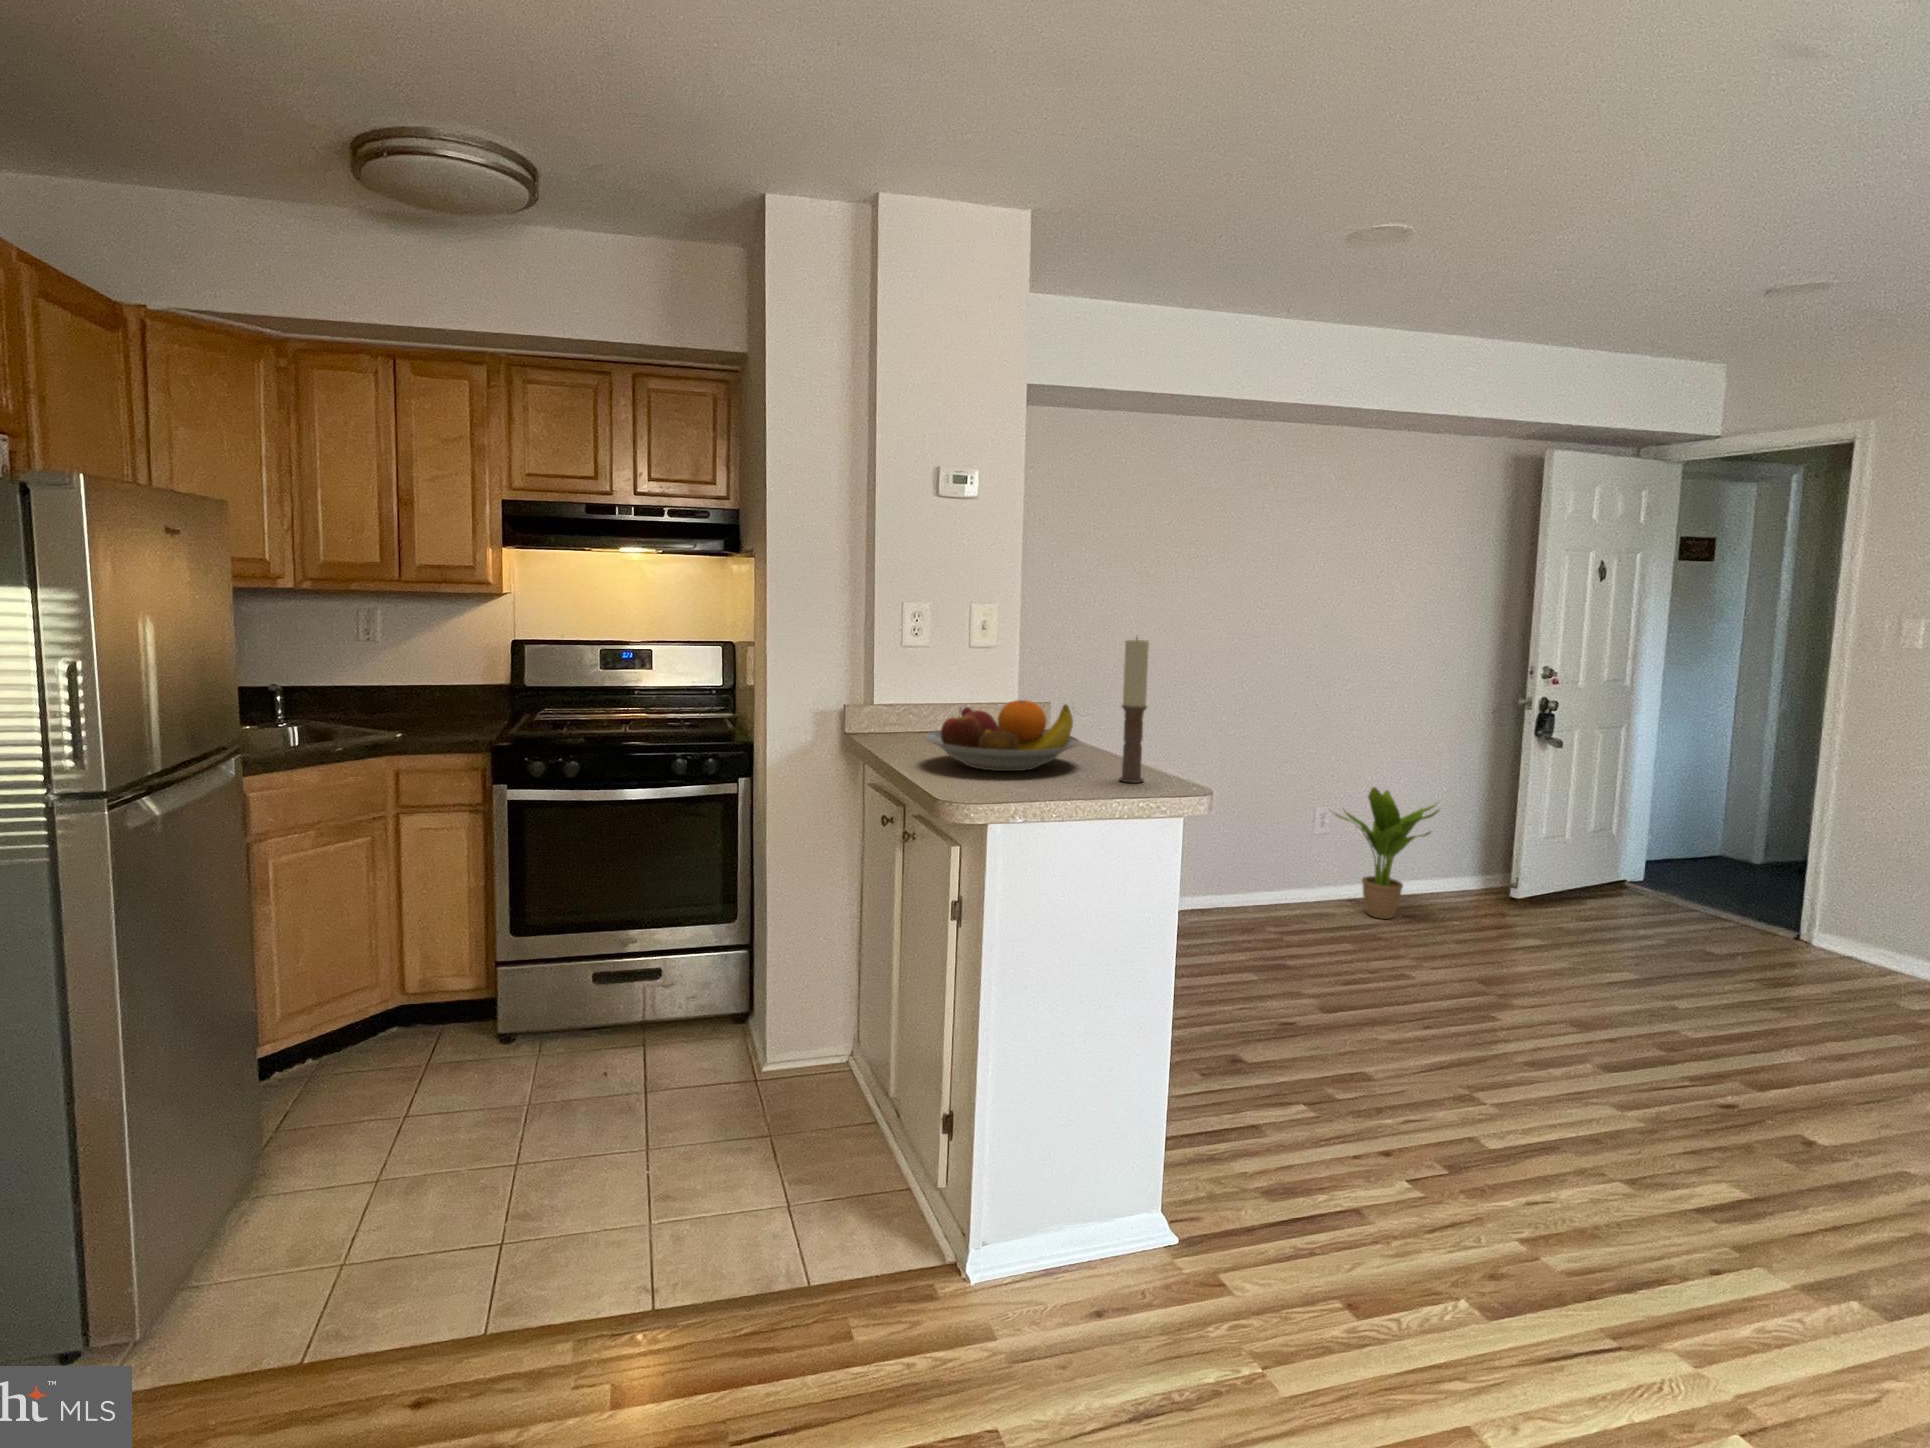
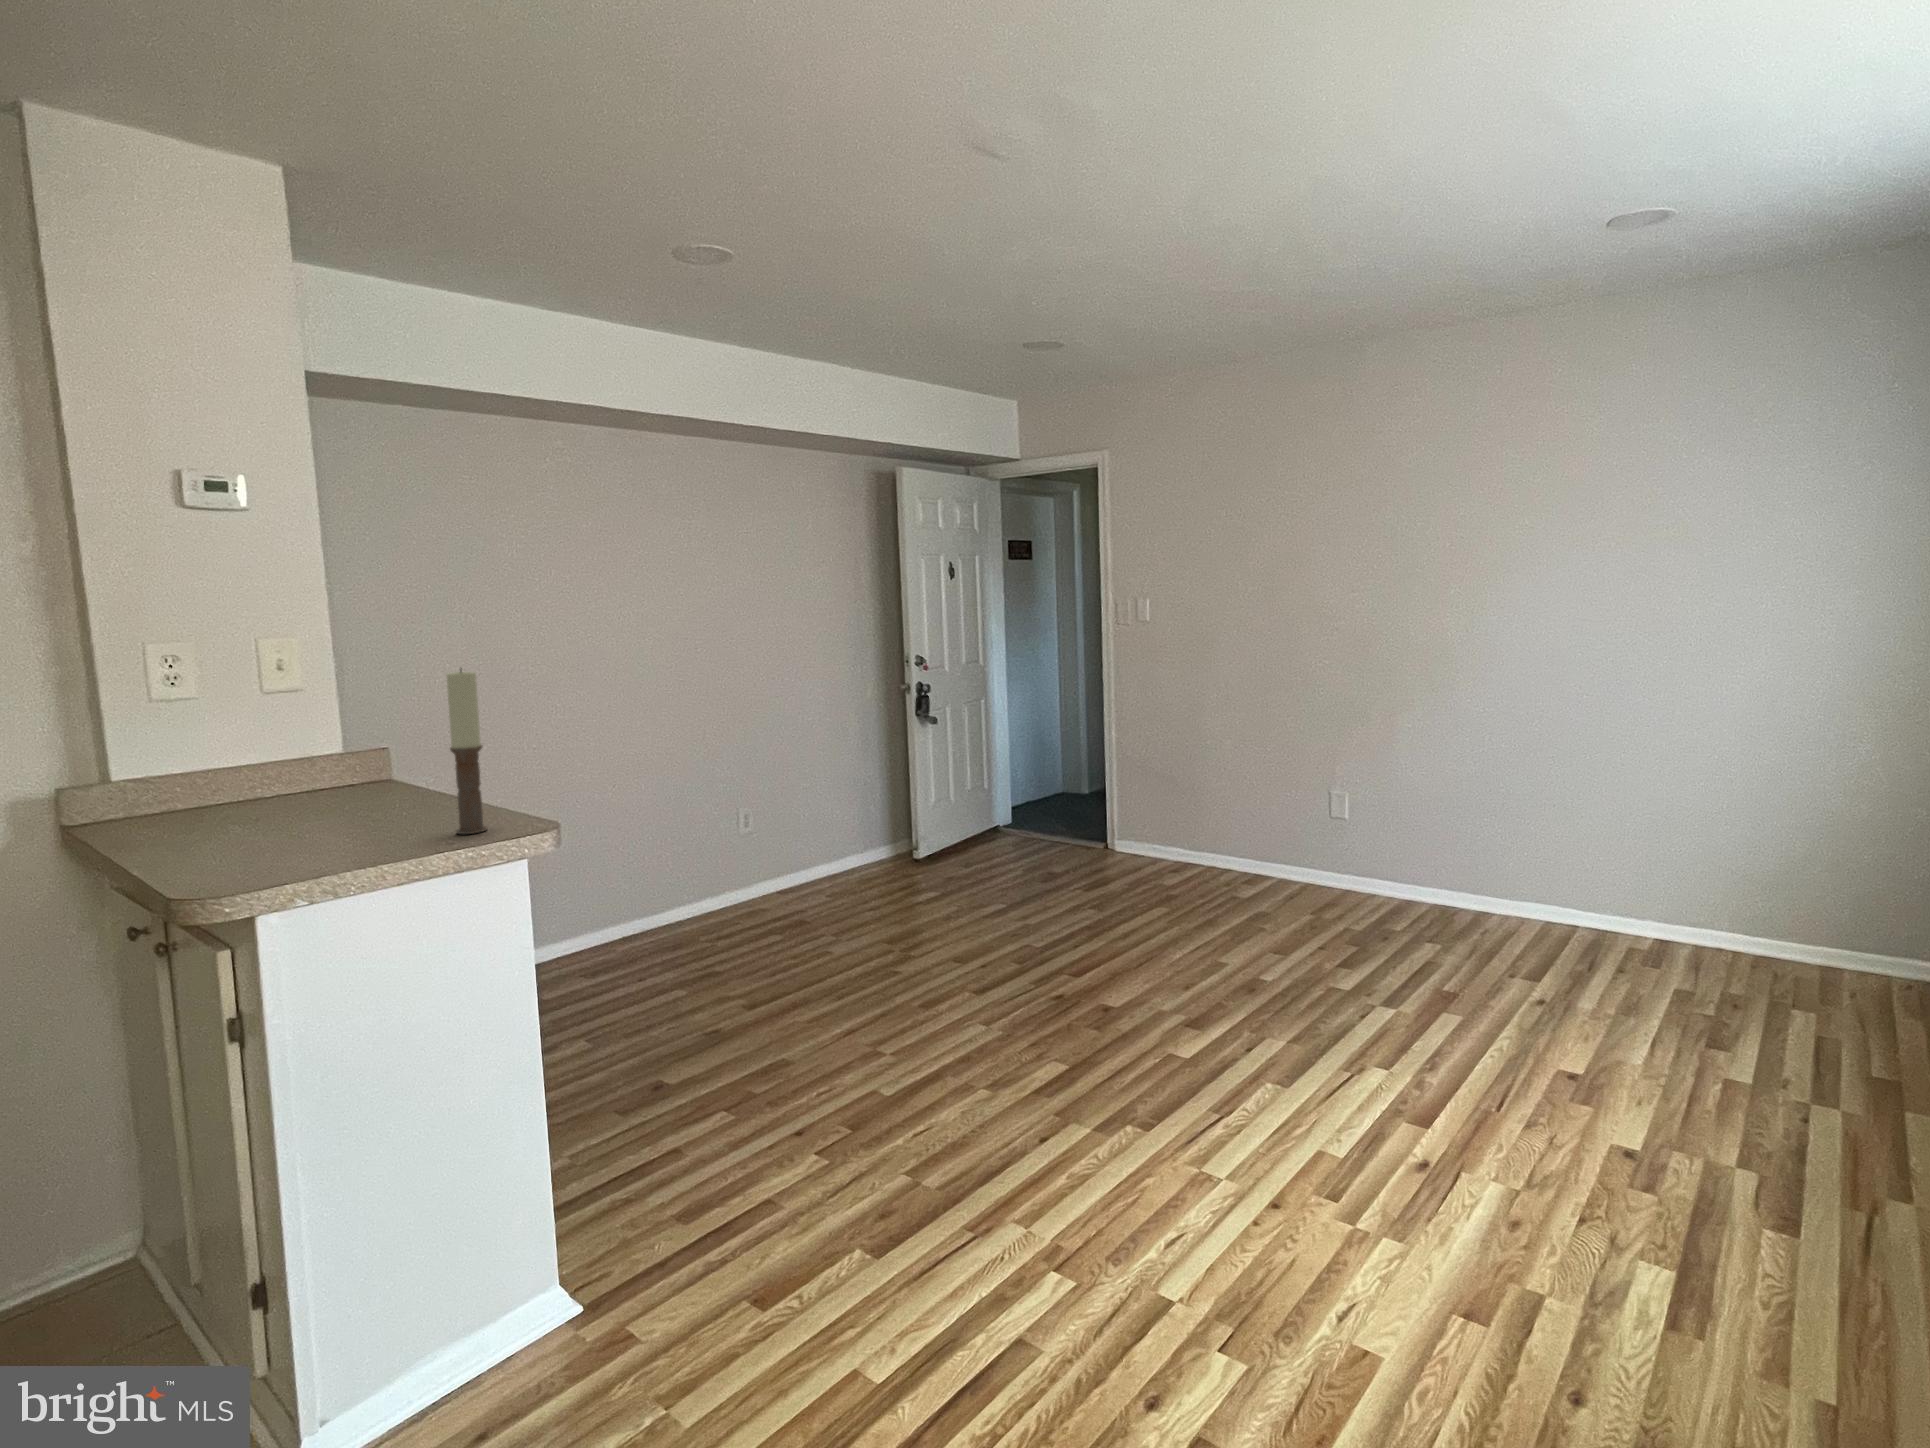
fruit bowl: present [925,700,1080,771] -> none [171,752,409,849]
potted plant: present [1335,787,1439,919] -> none [748,783,847,905]

